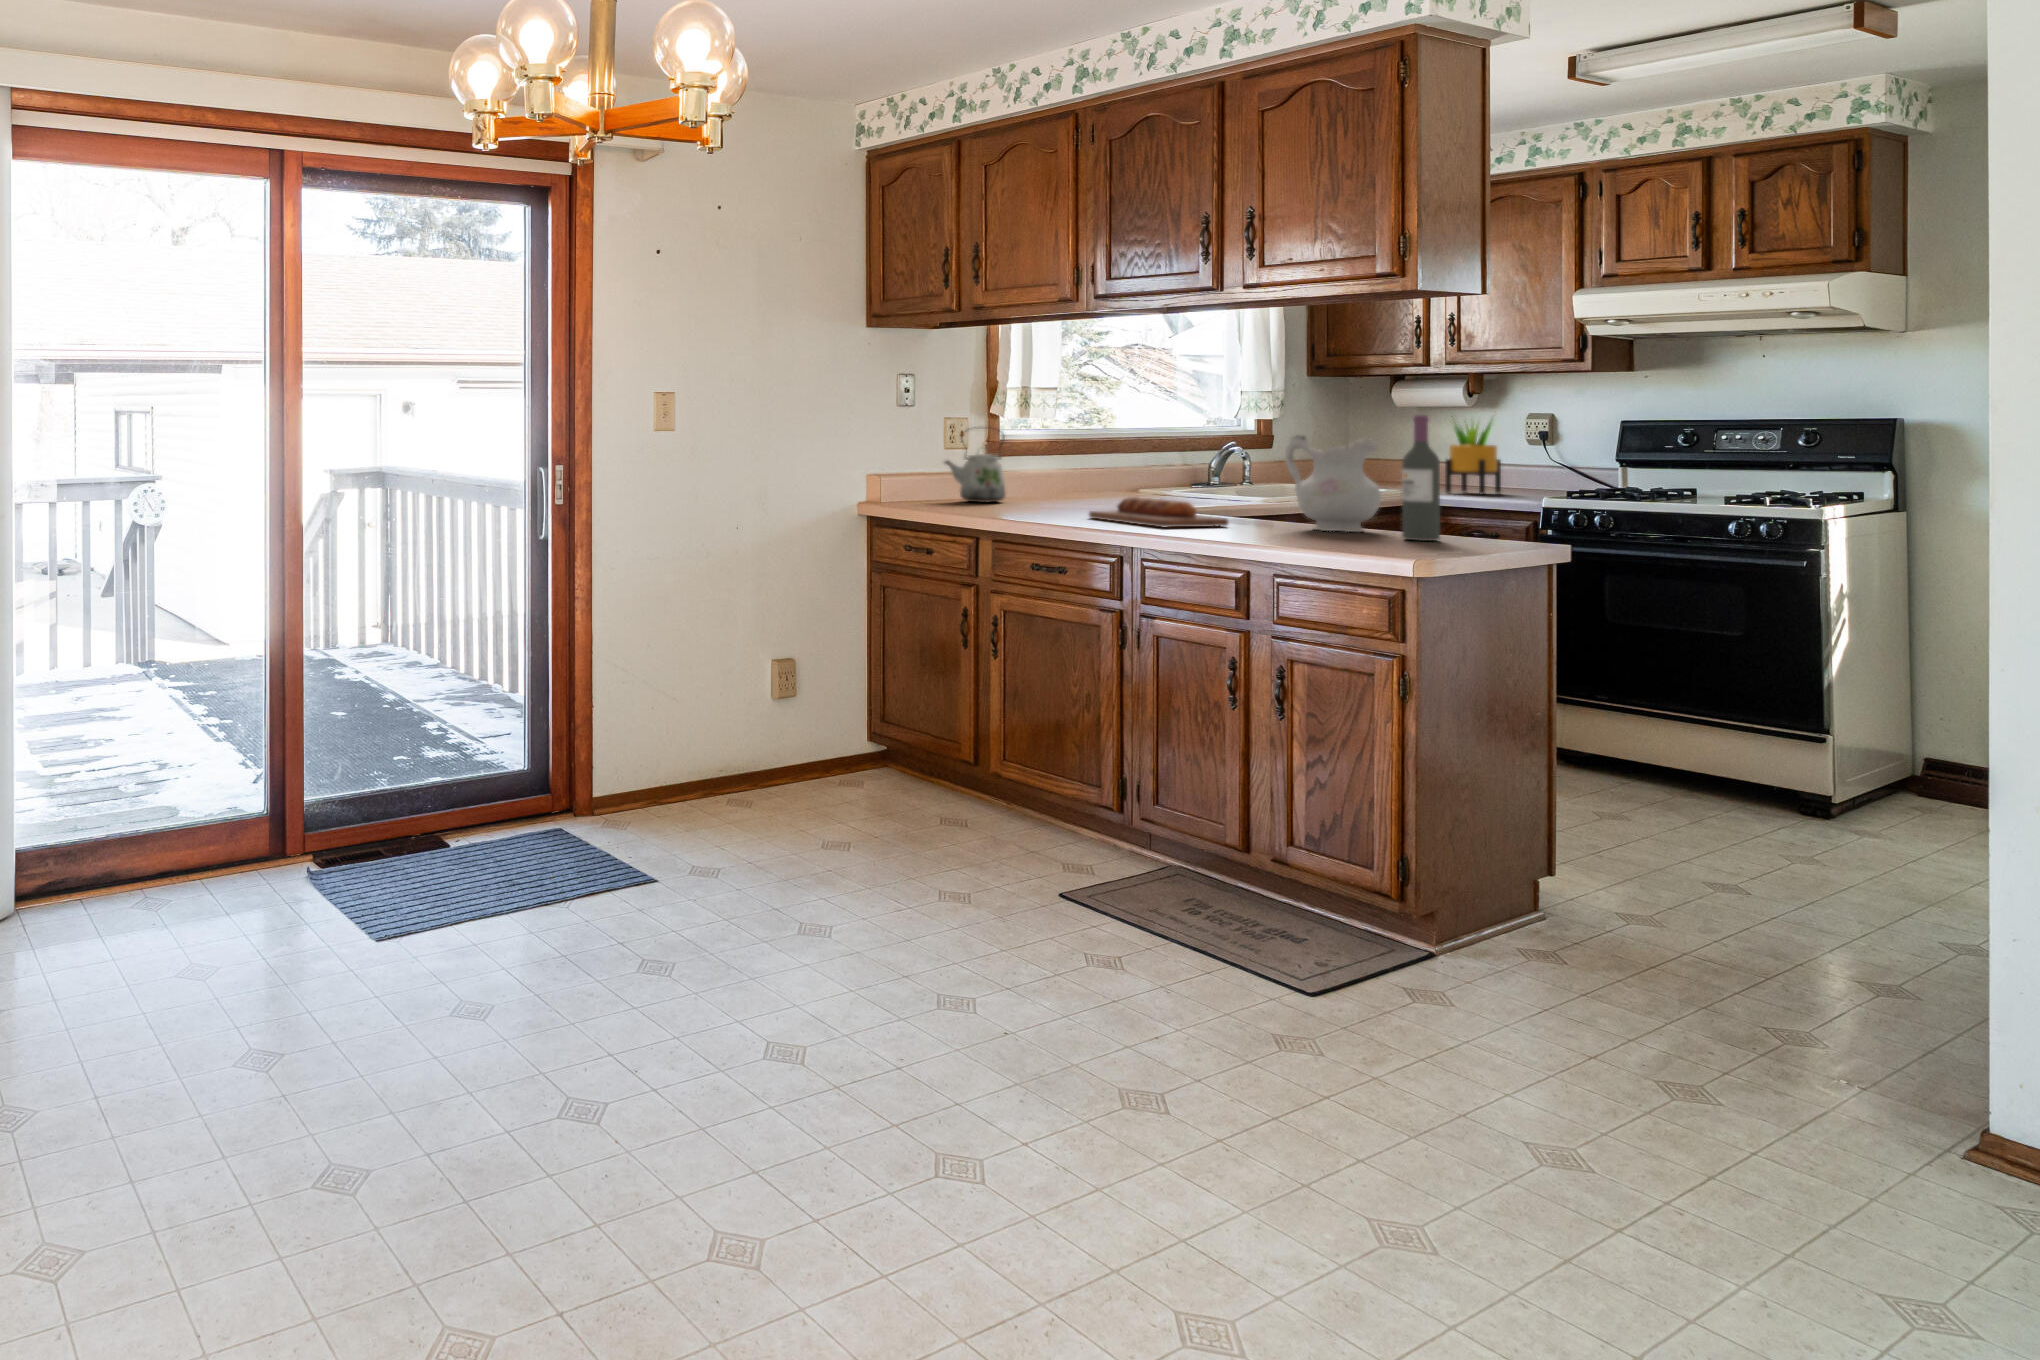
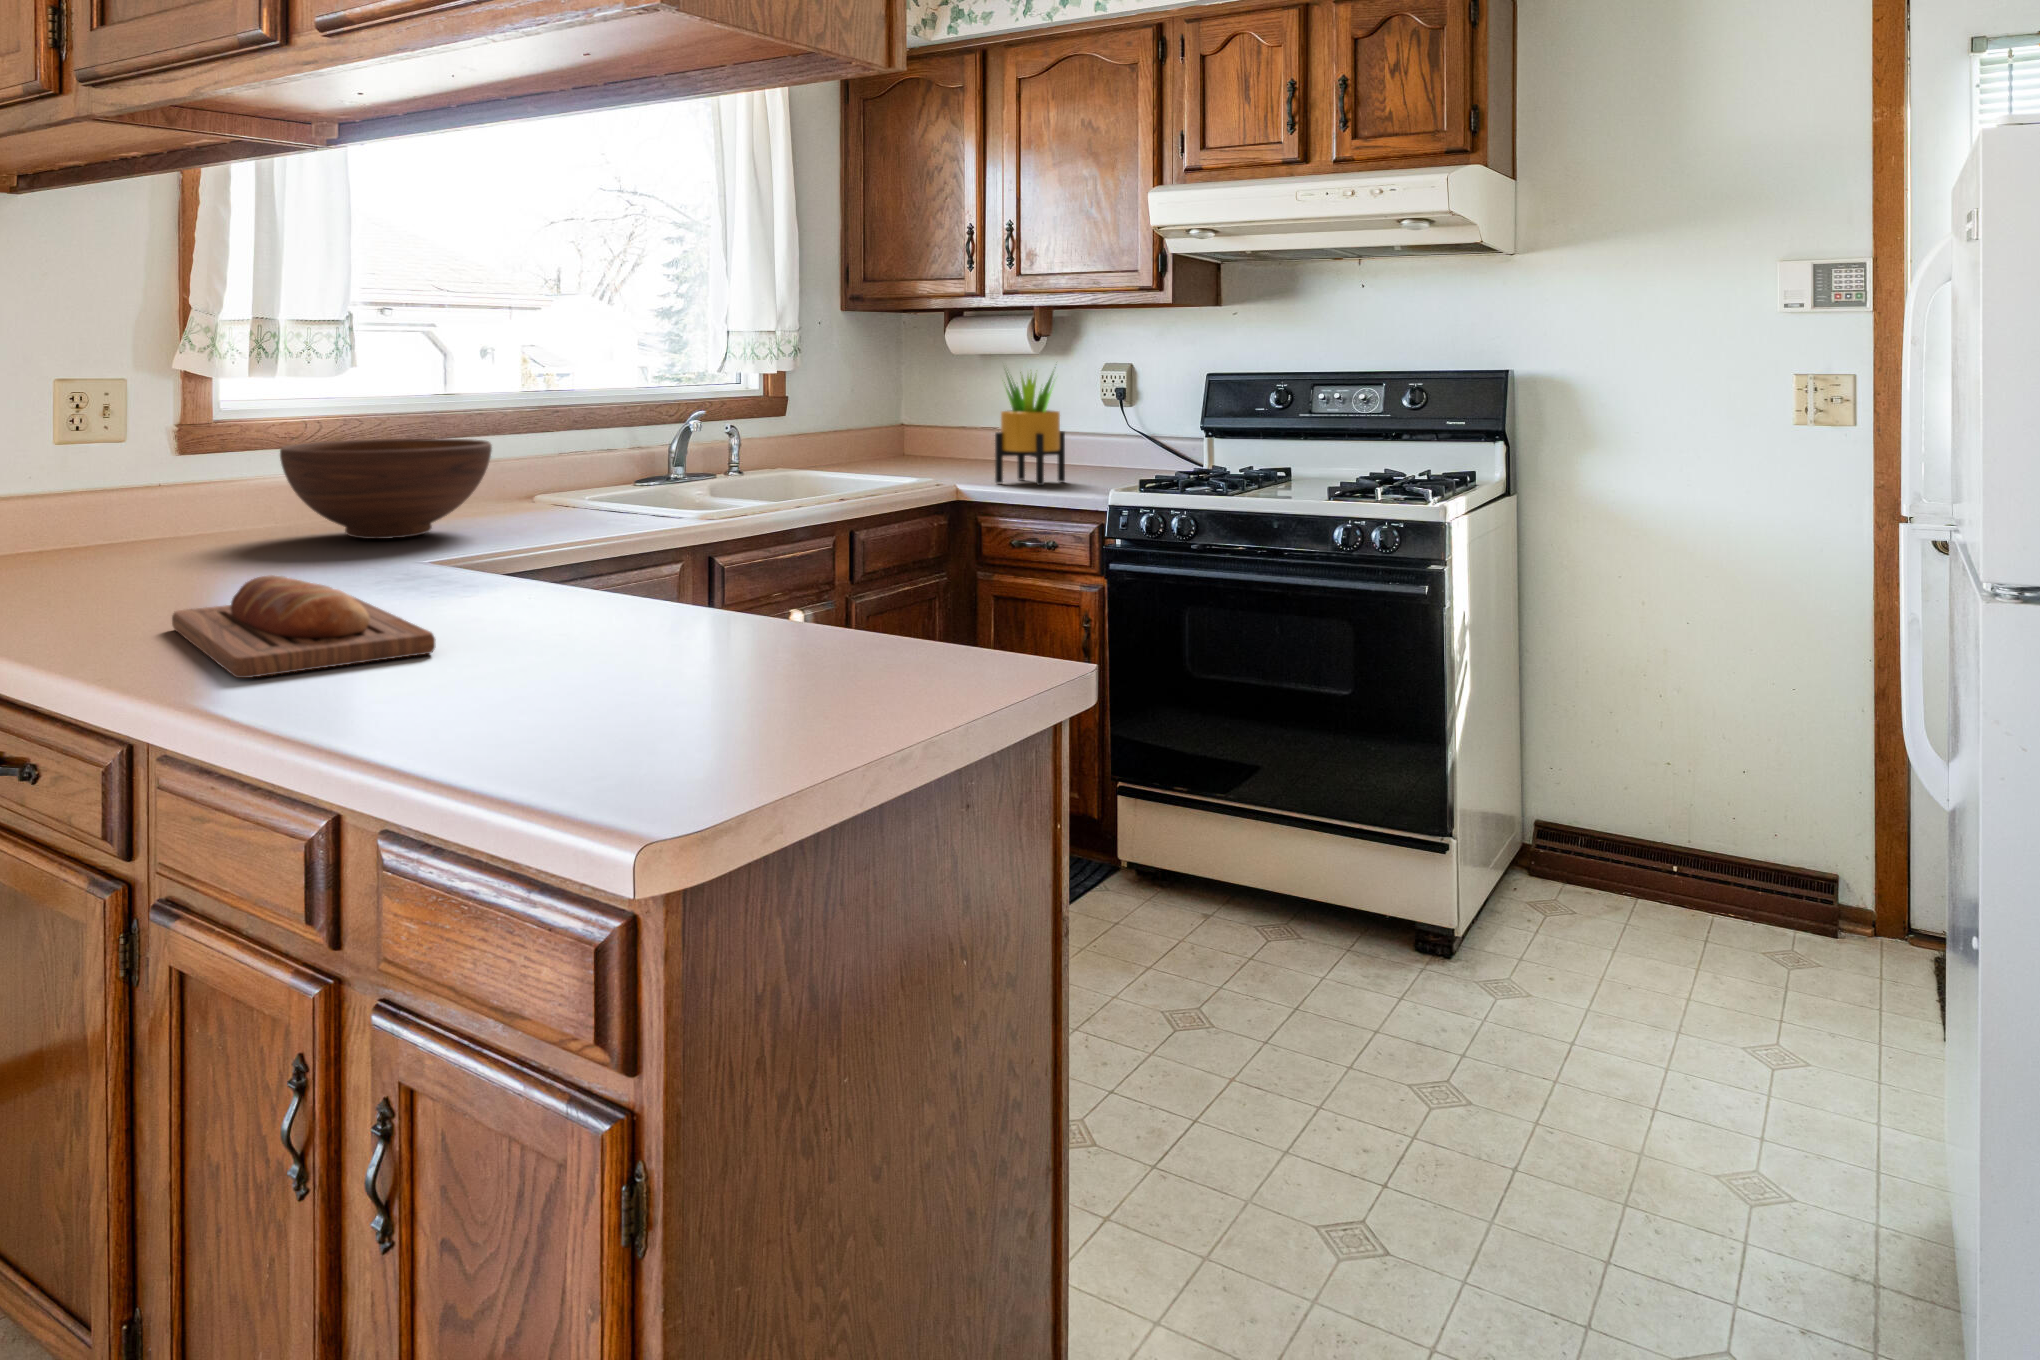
wine bottle: present [1402,415,1440,541] -> none [760,382,843,708]
kettle: present [945,427,1005,502] -> none [26,401,175,561]
ceramic pitcher: present [1285,435,1381,532] -> none [563,426,757,663]
fruit bowl: none [1039,451,1149,500] -> present [280,439,492,539]

